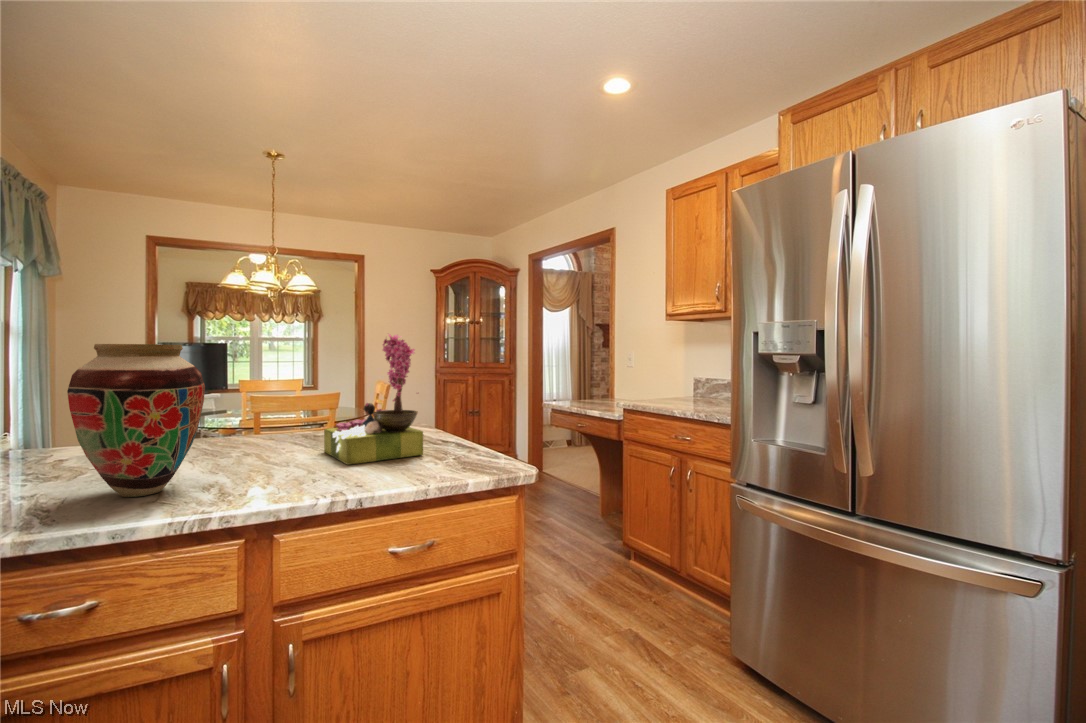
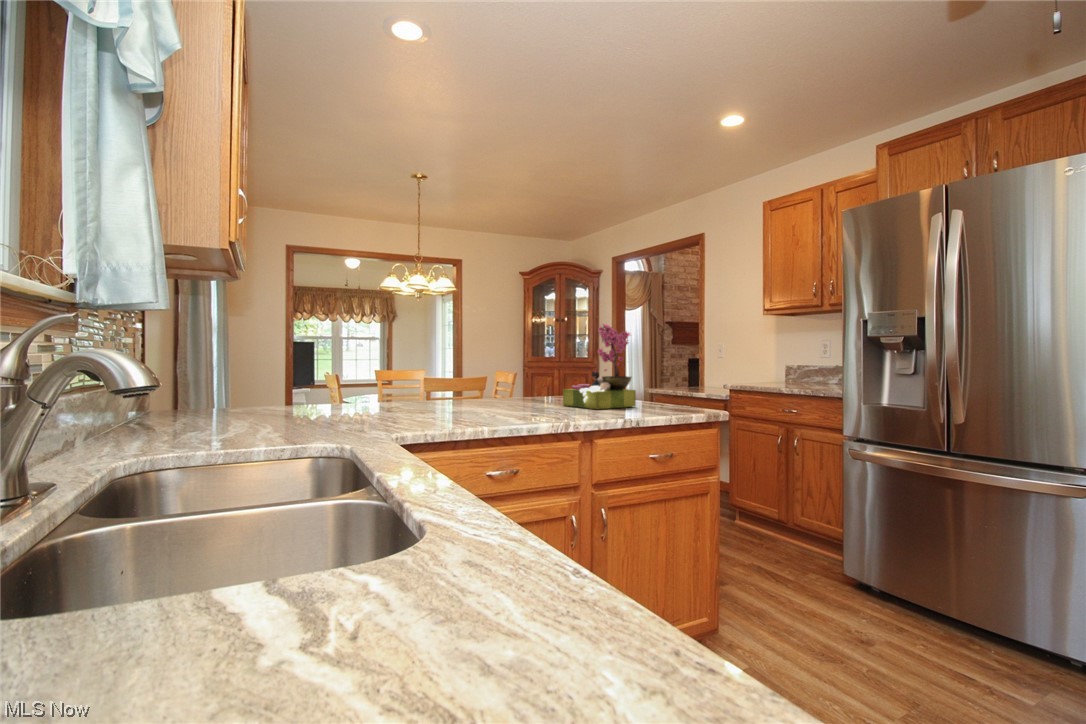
vase: present [67,344,205,497] -> none [475,325,540,417]

